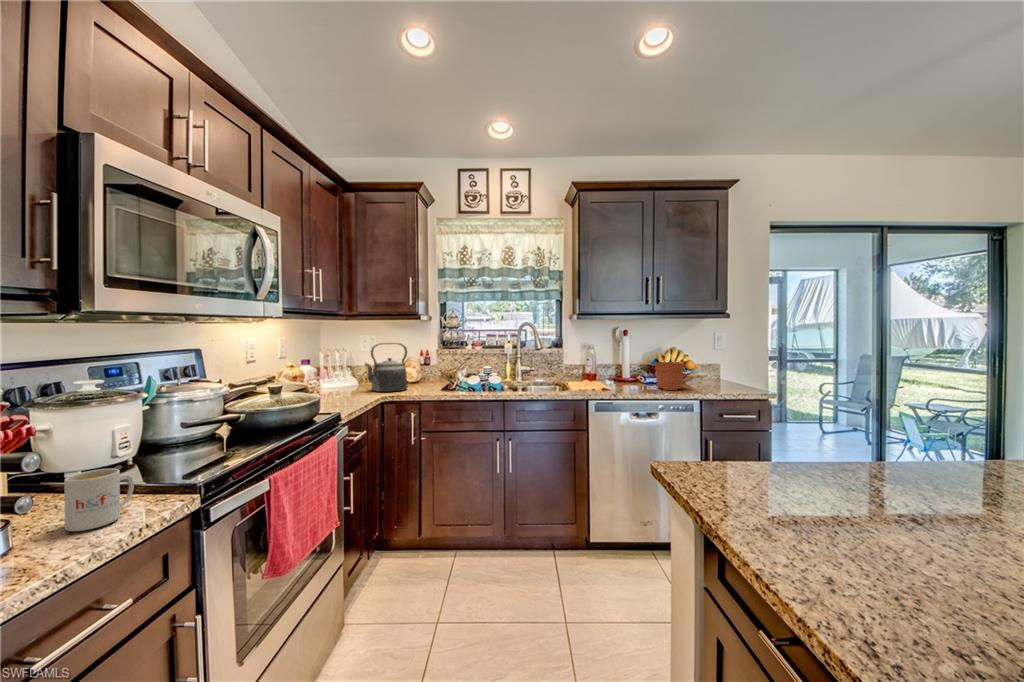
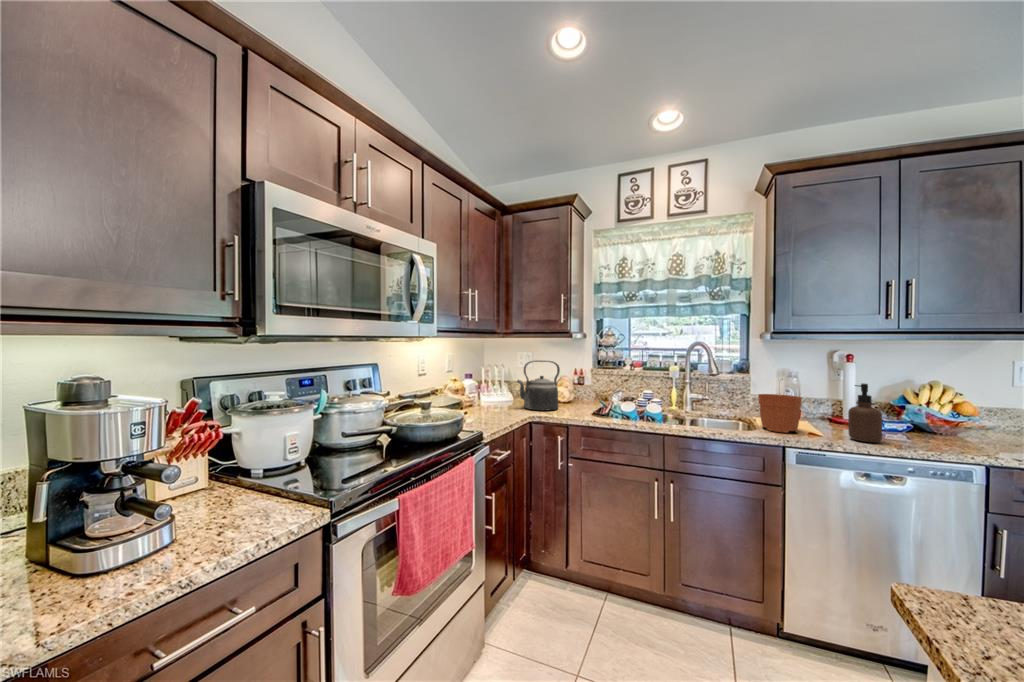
soap dispenser: none [625,350,644,391] -> present [848,384,882,442]
plant pot: present [655,362,684,390] -> present [758,383,802,433]
mug: present [64,469,134,531] -> none [220,477,276,533]

